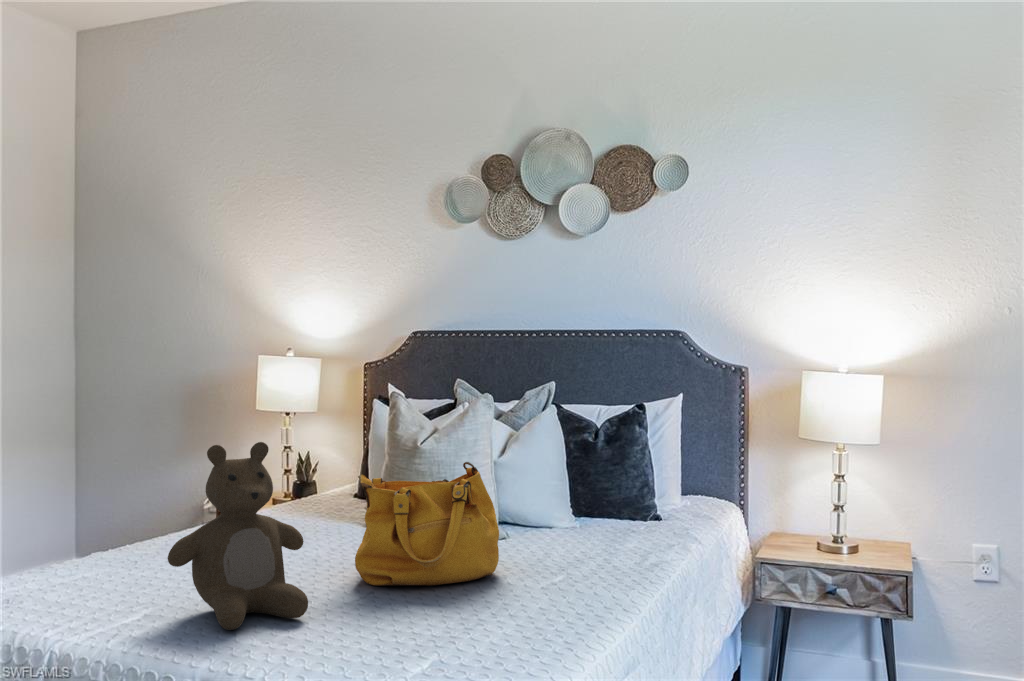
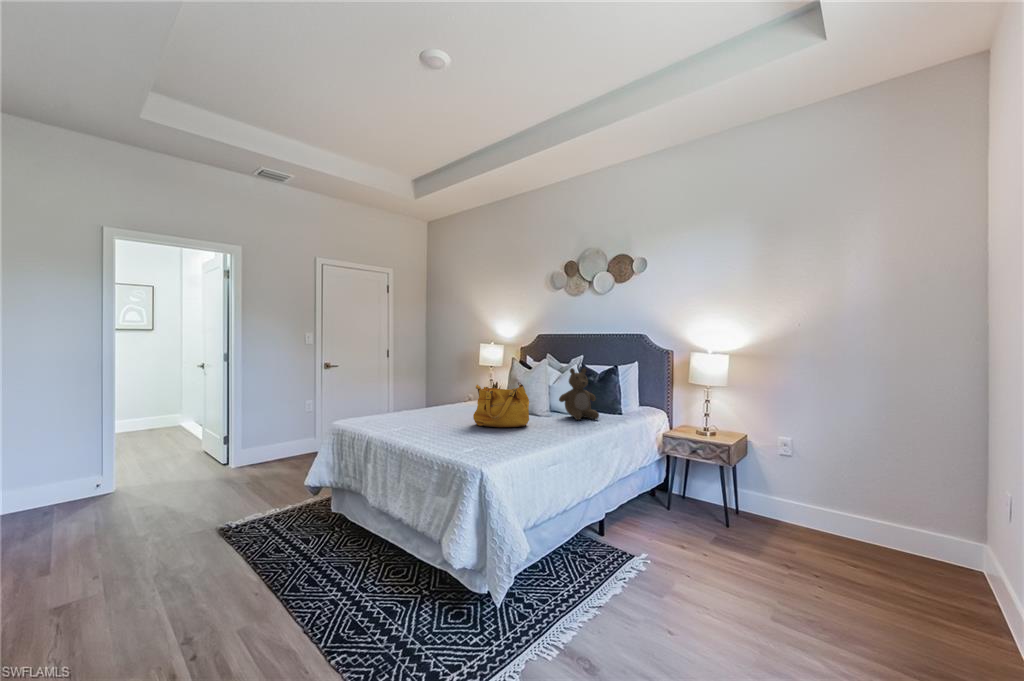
teddy bear: present [168,442,308,630] -> present [559,368,599,420]

